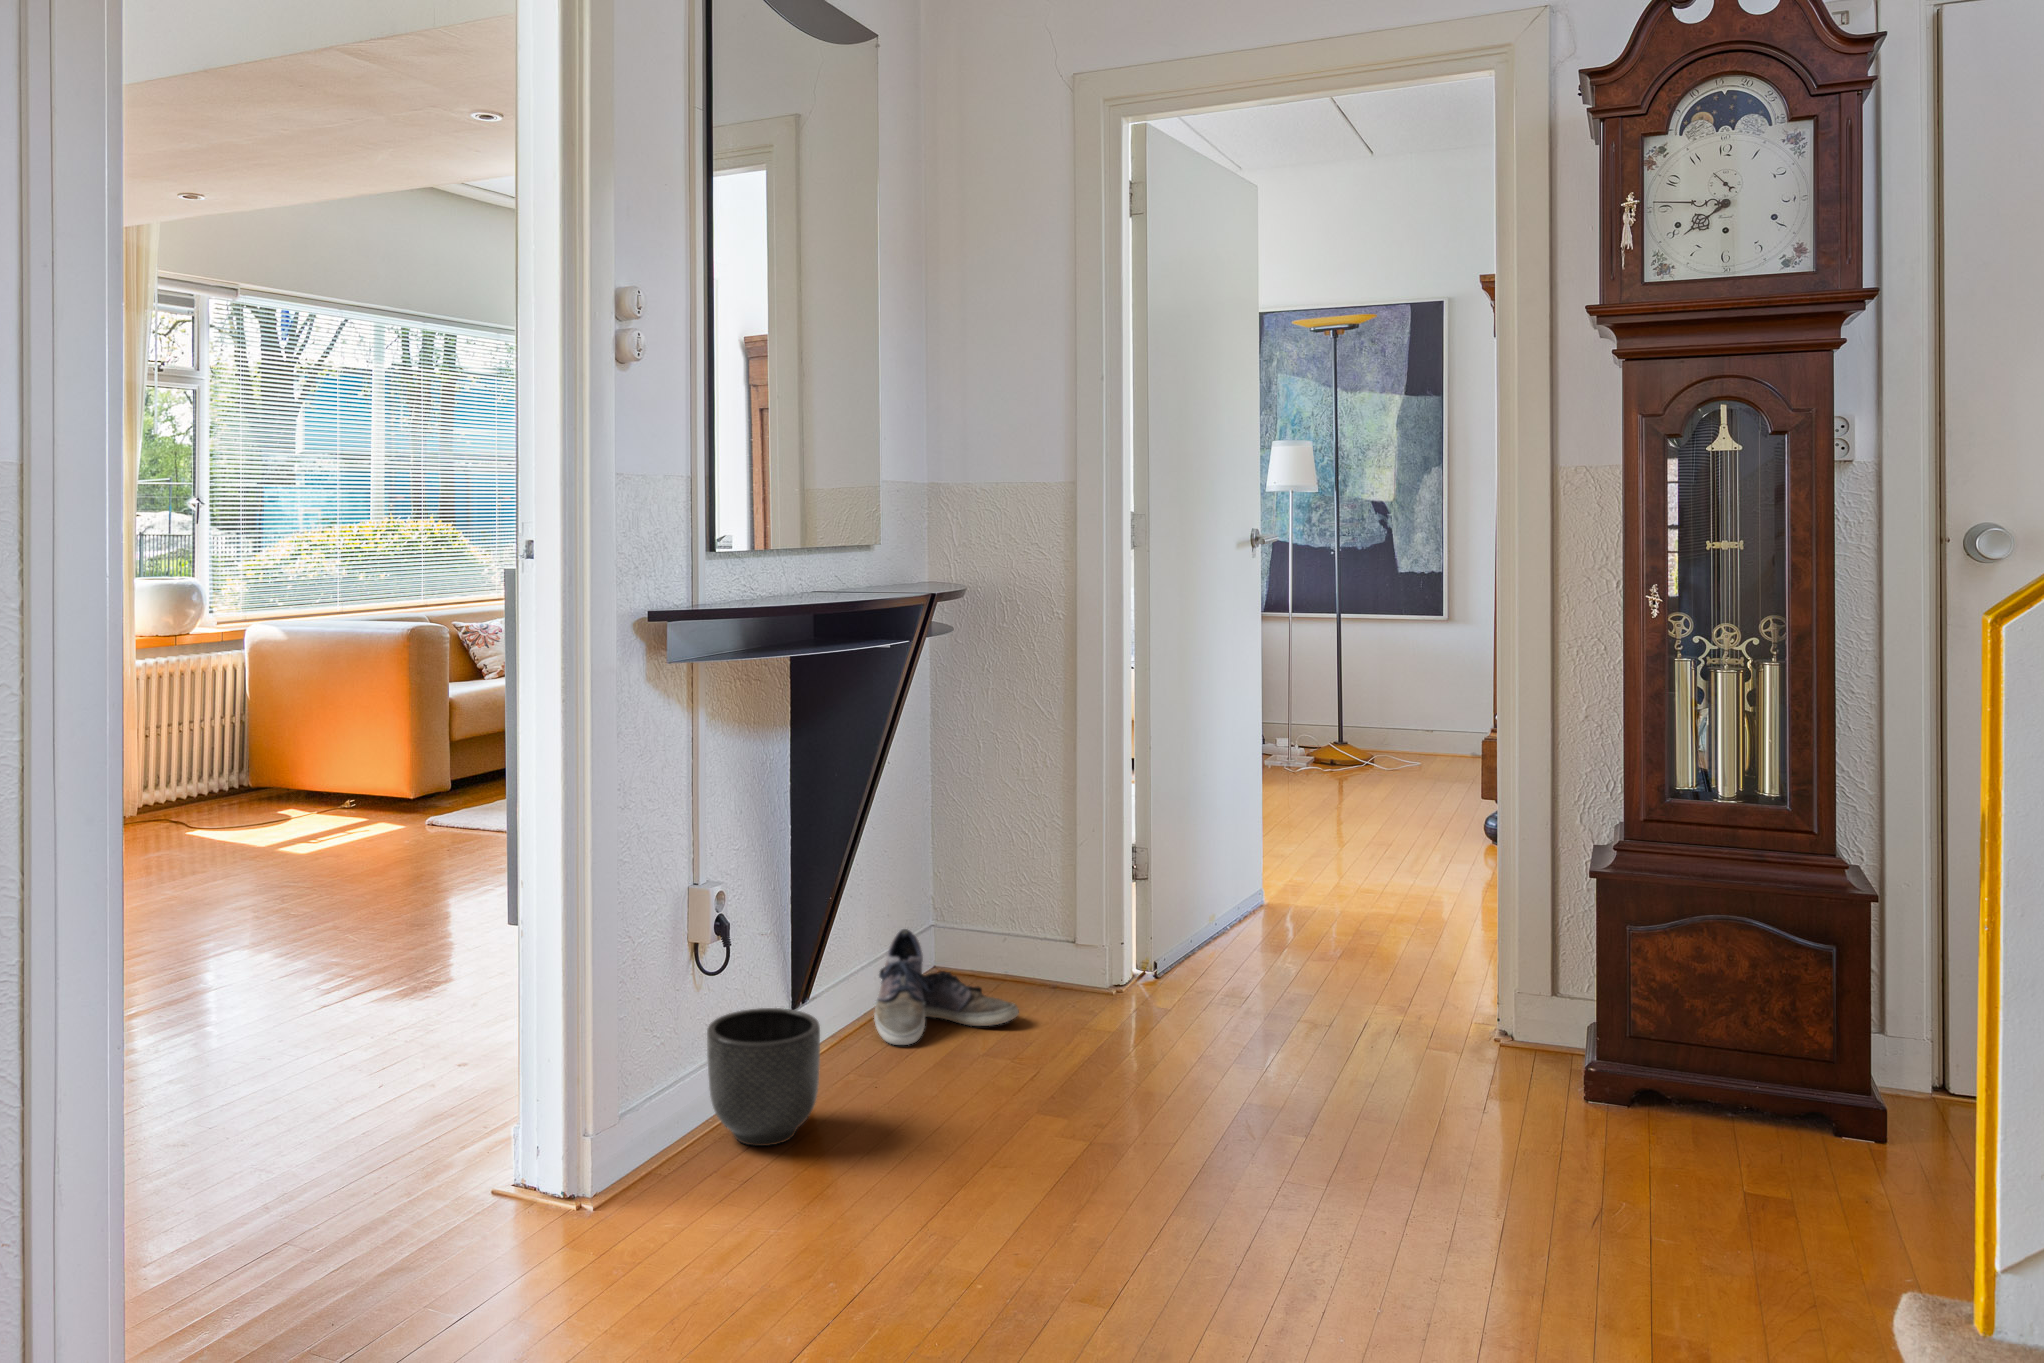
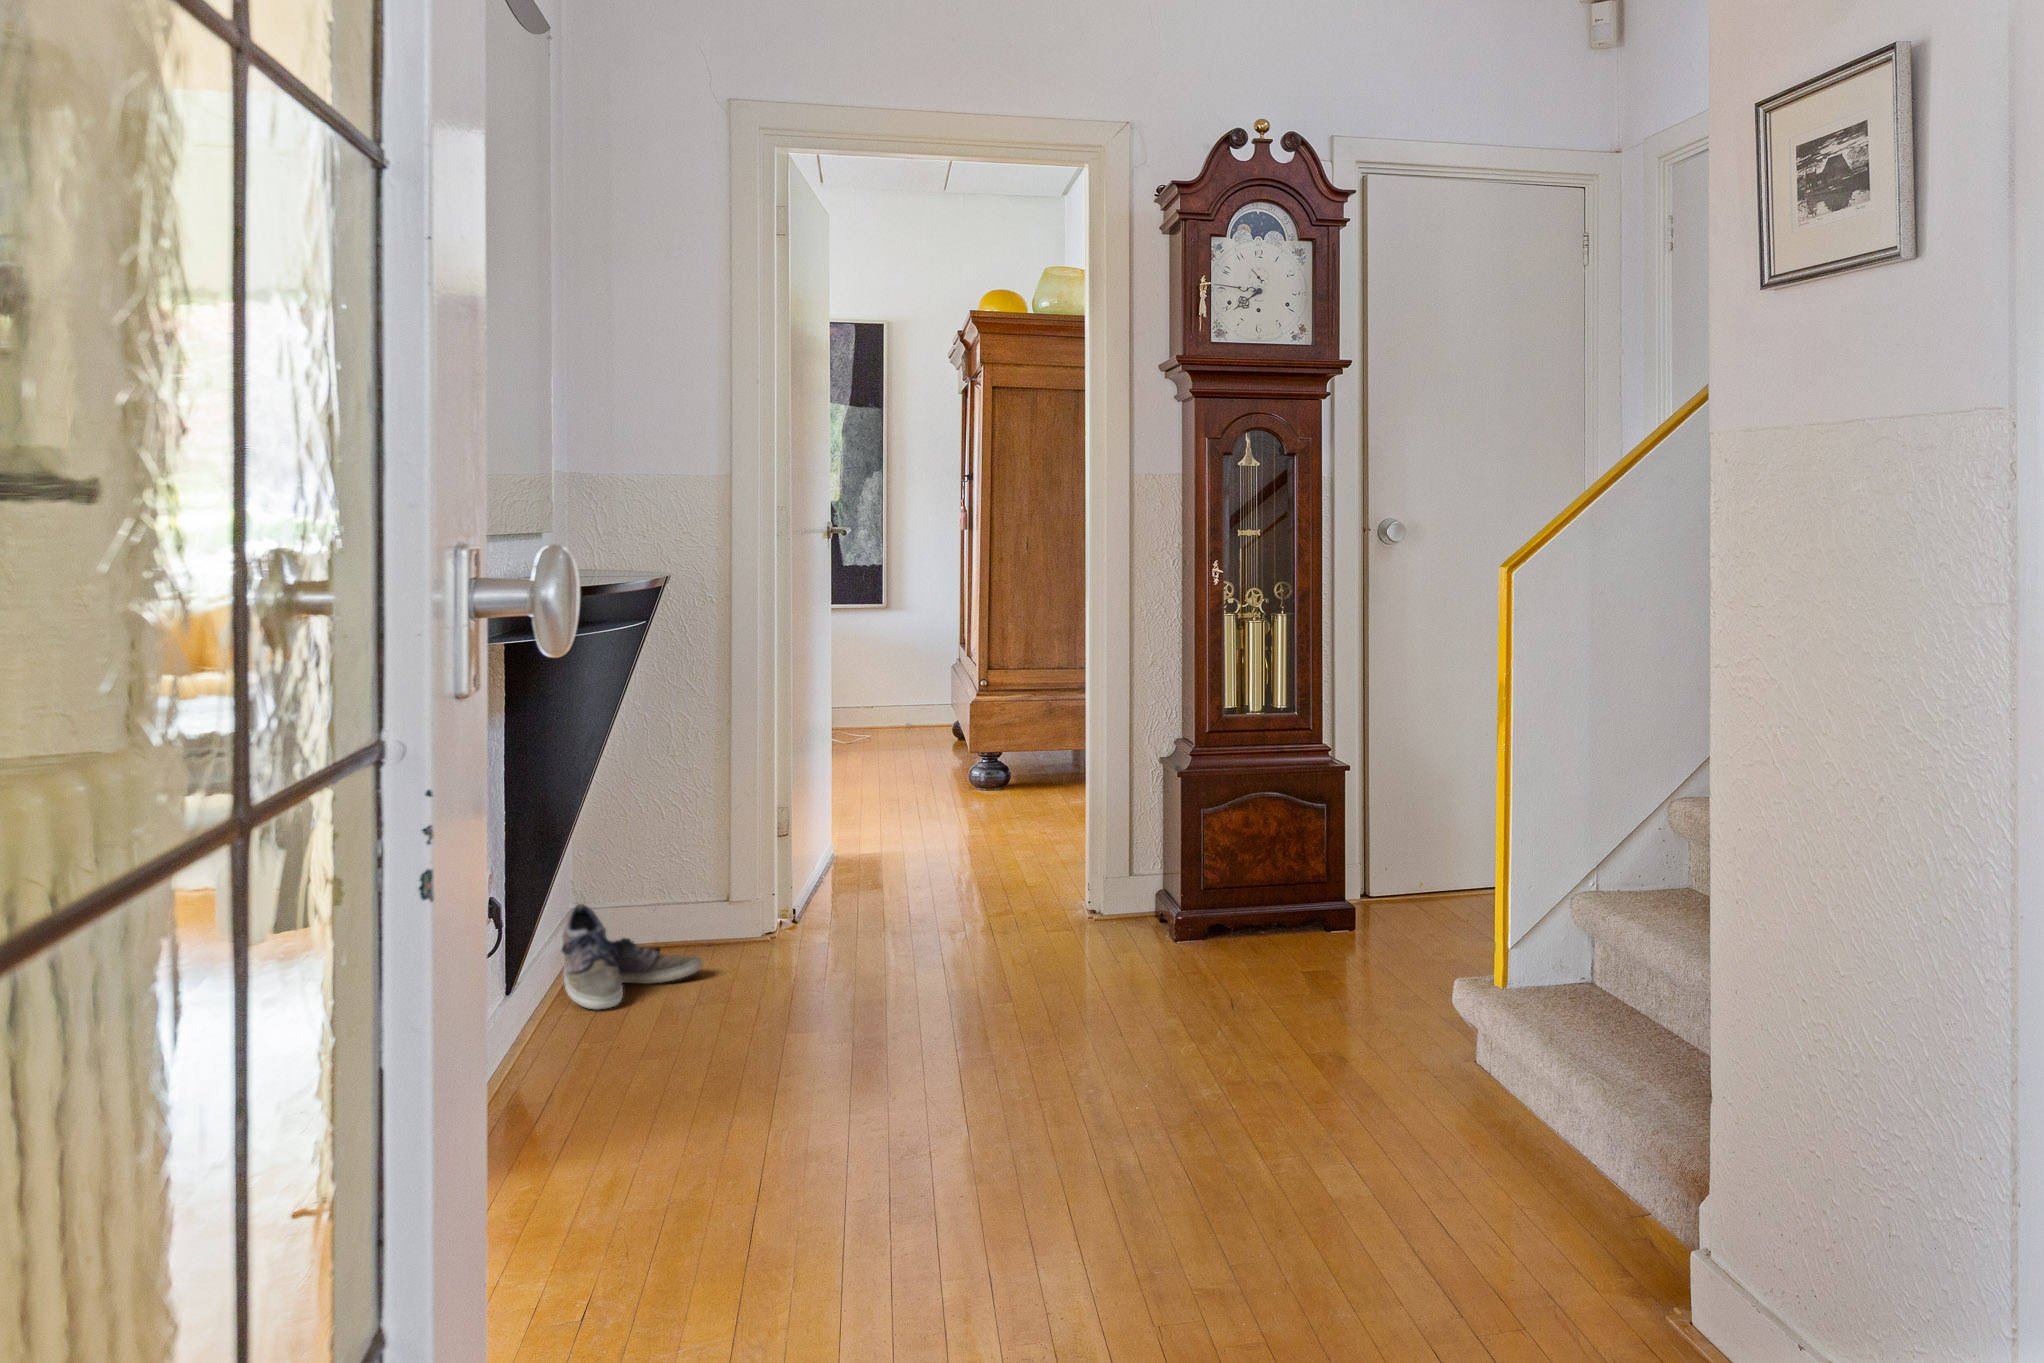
planter: present [707,1008,820,1146] -> none [484,974,604,1105]

